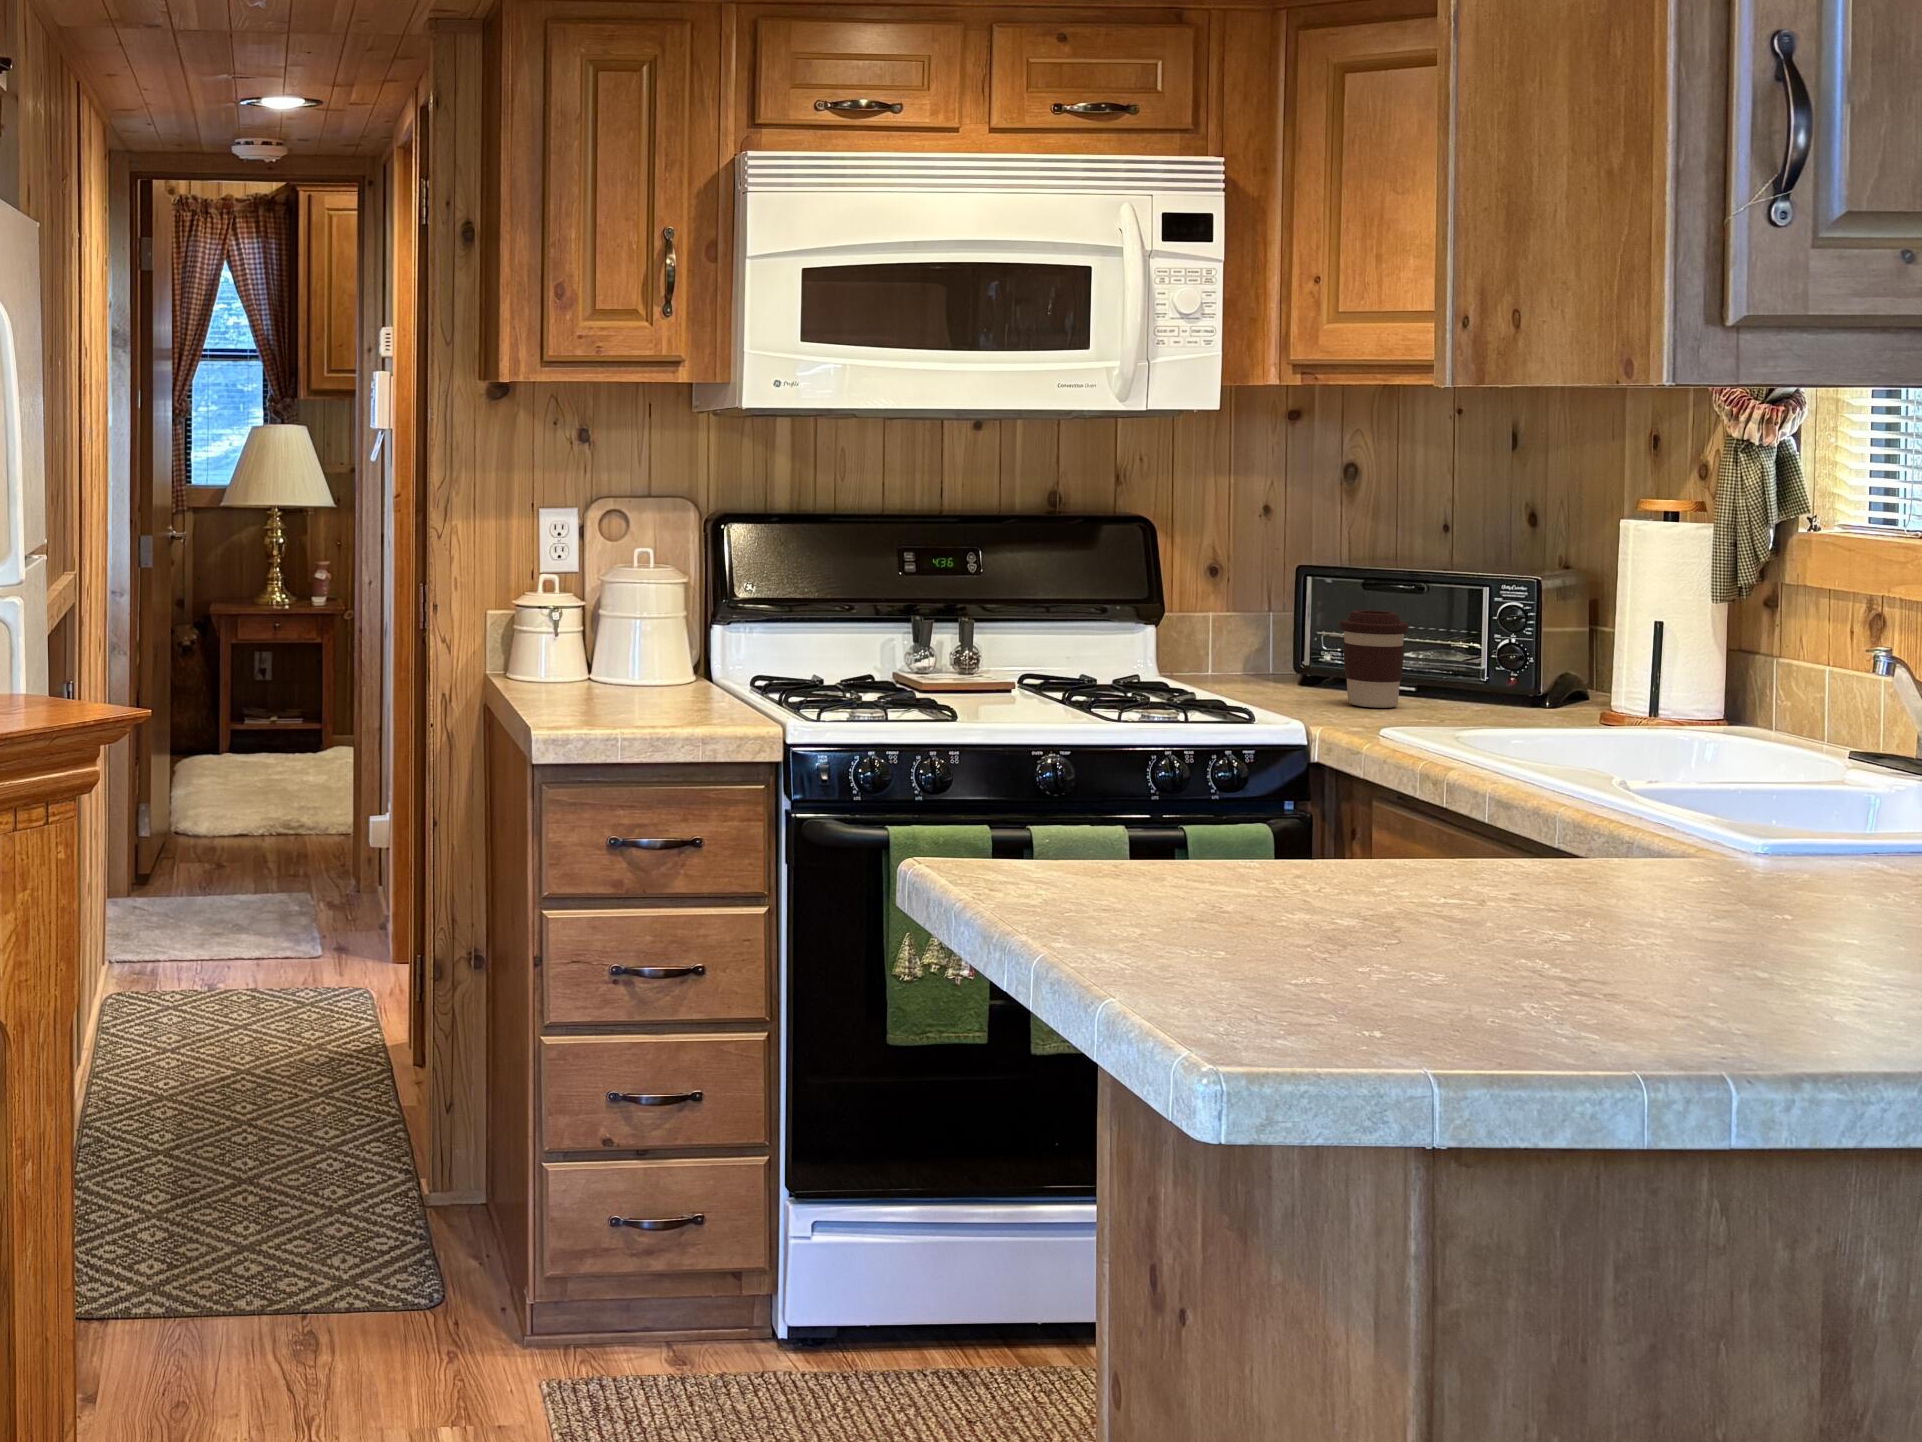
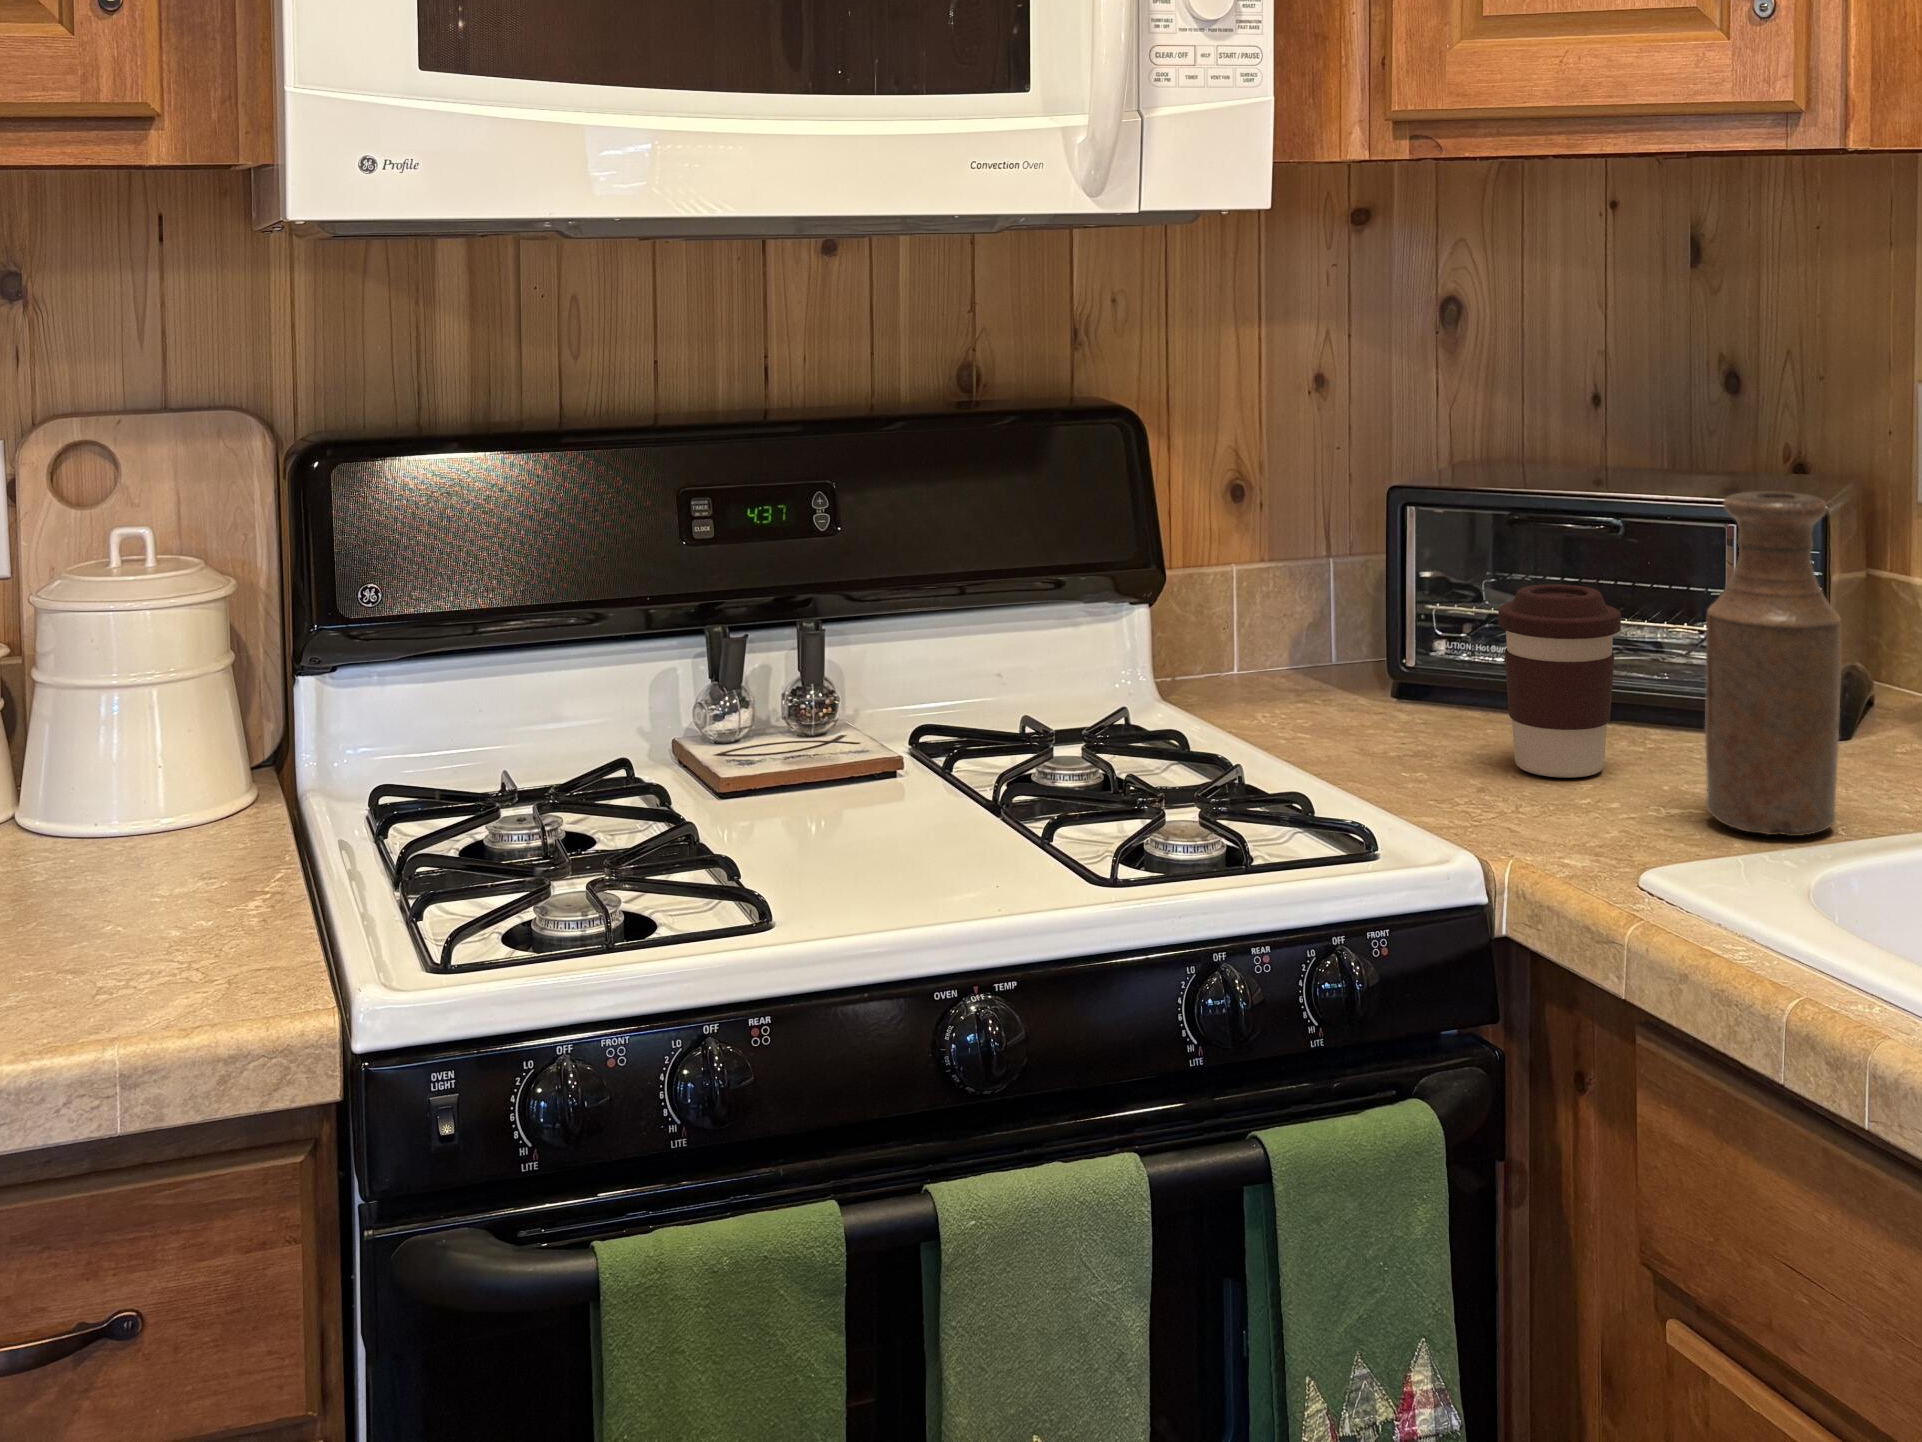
bottle: none [1437,557,1510,726] -> present [1705,491,1841,836]

